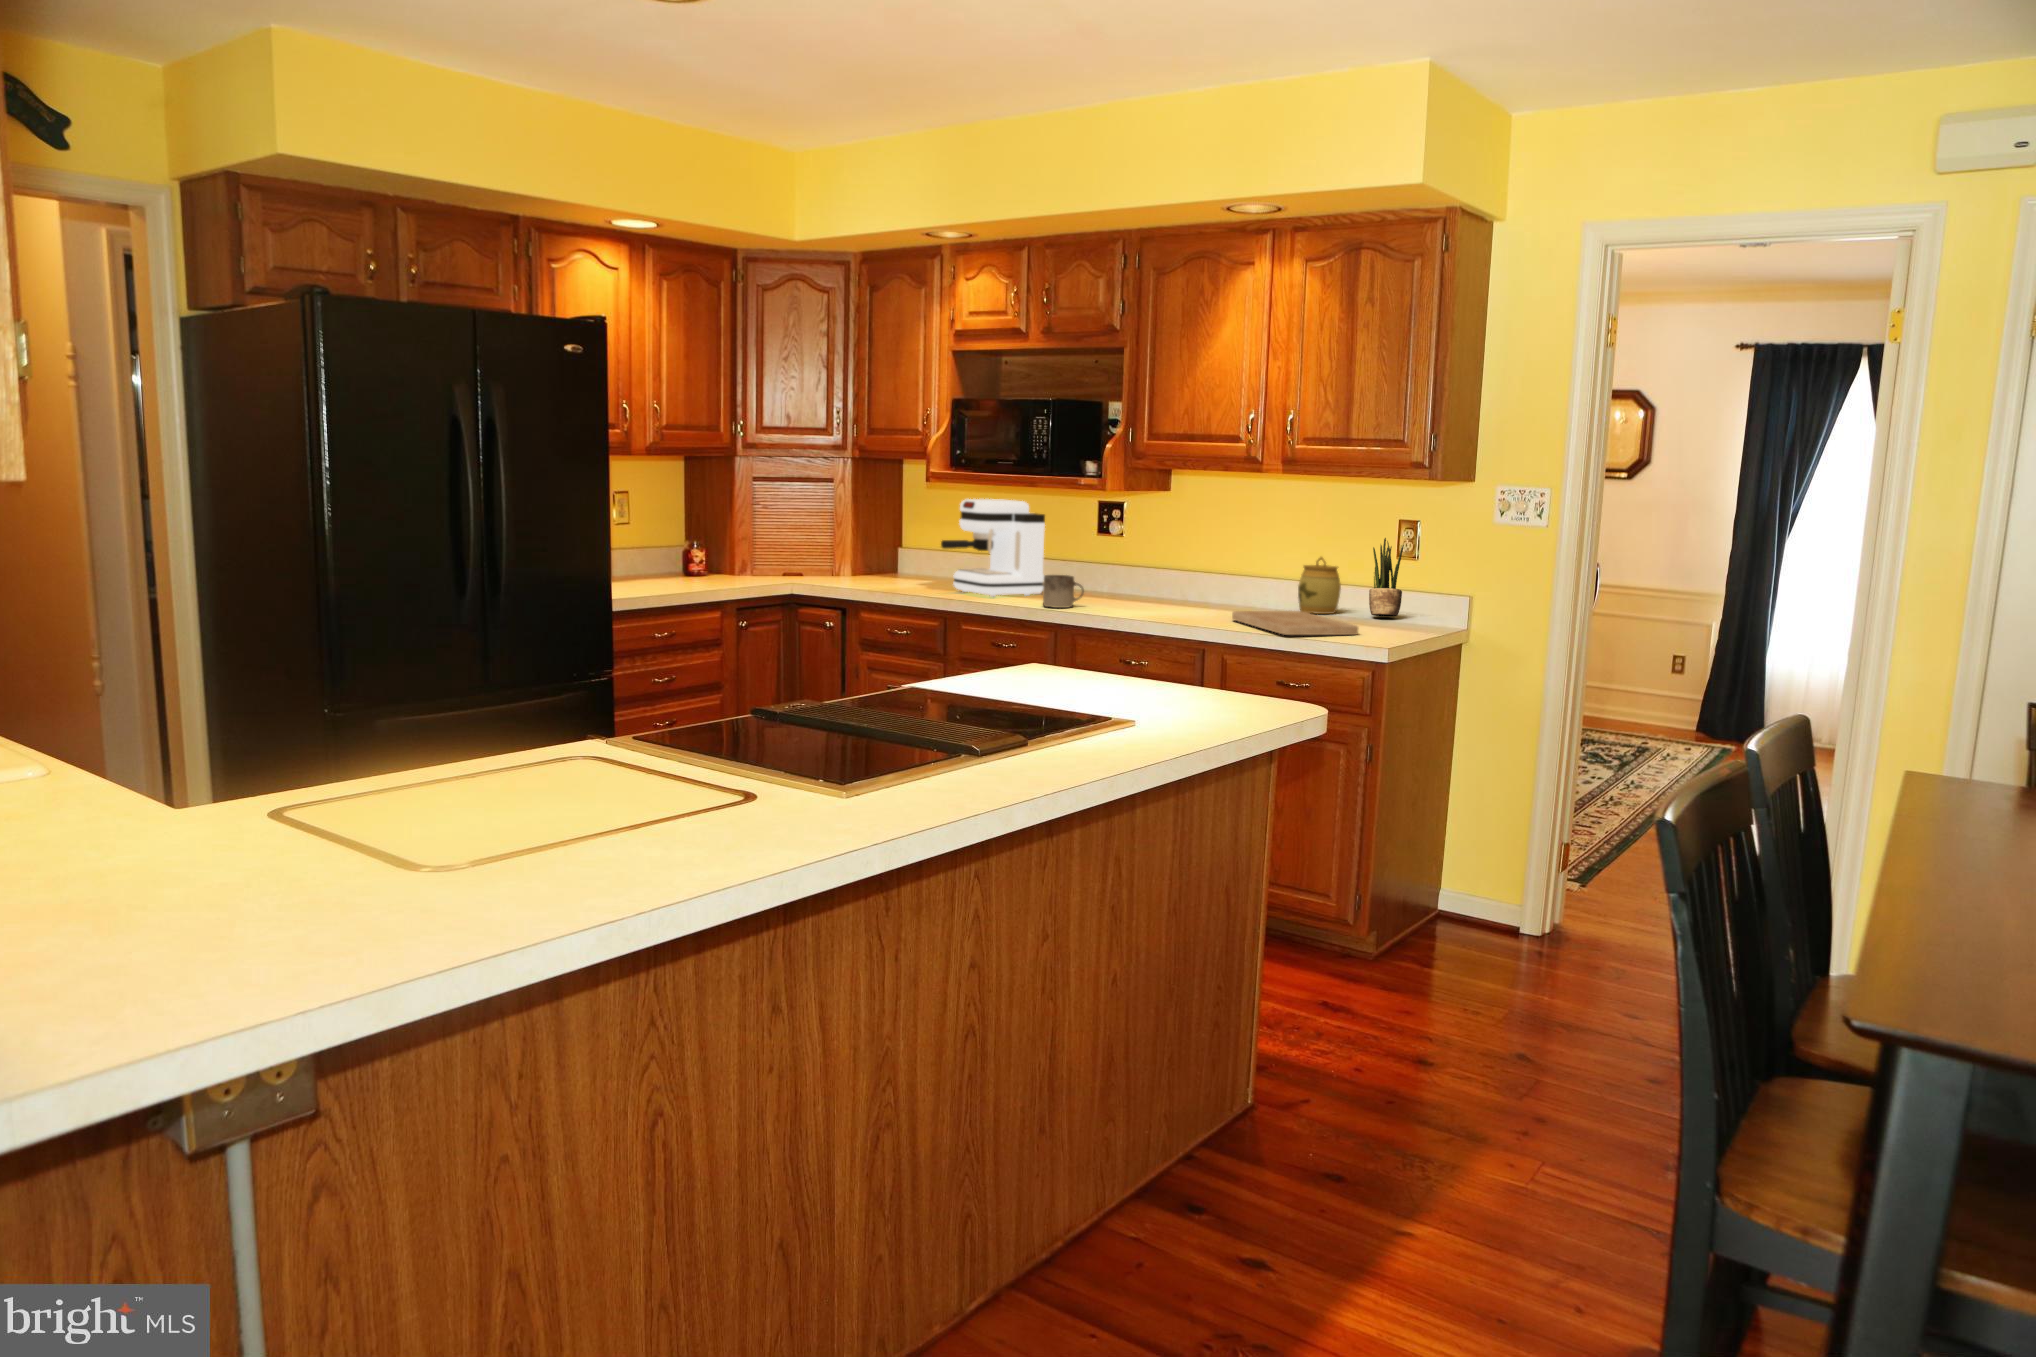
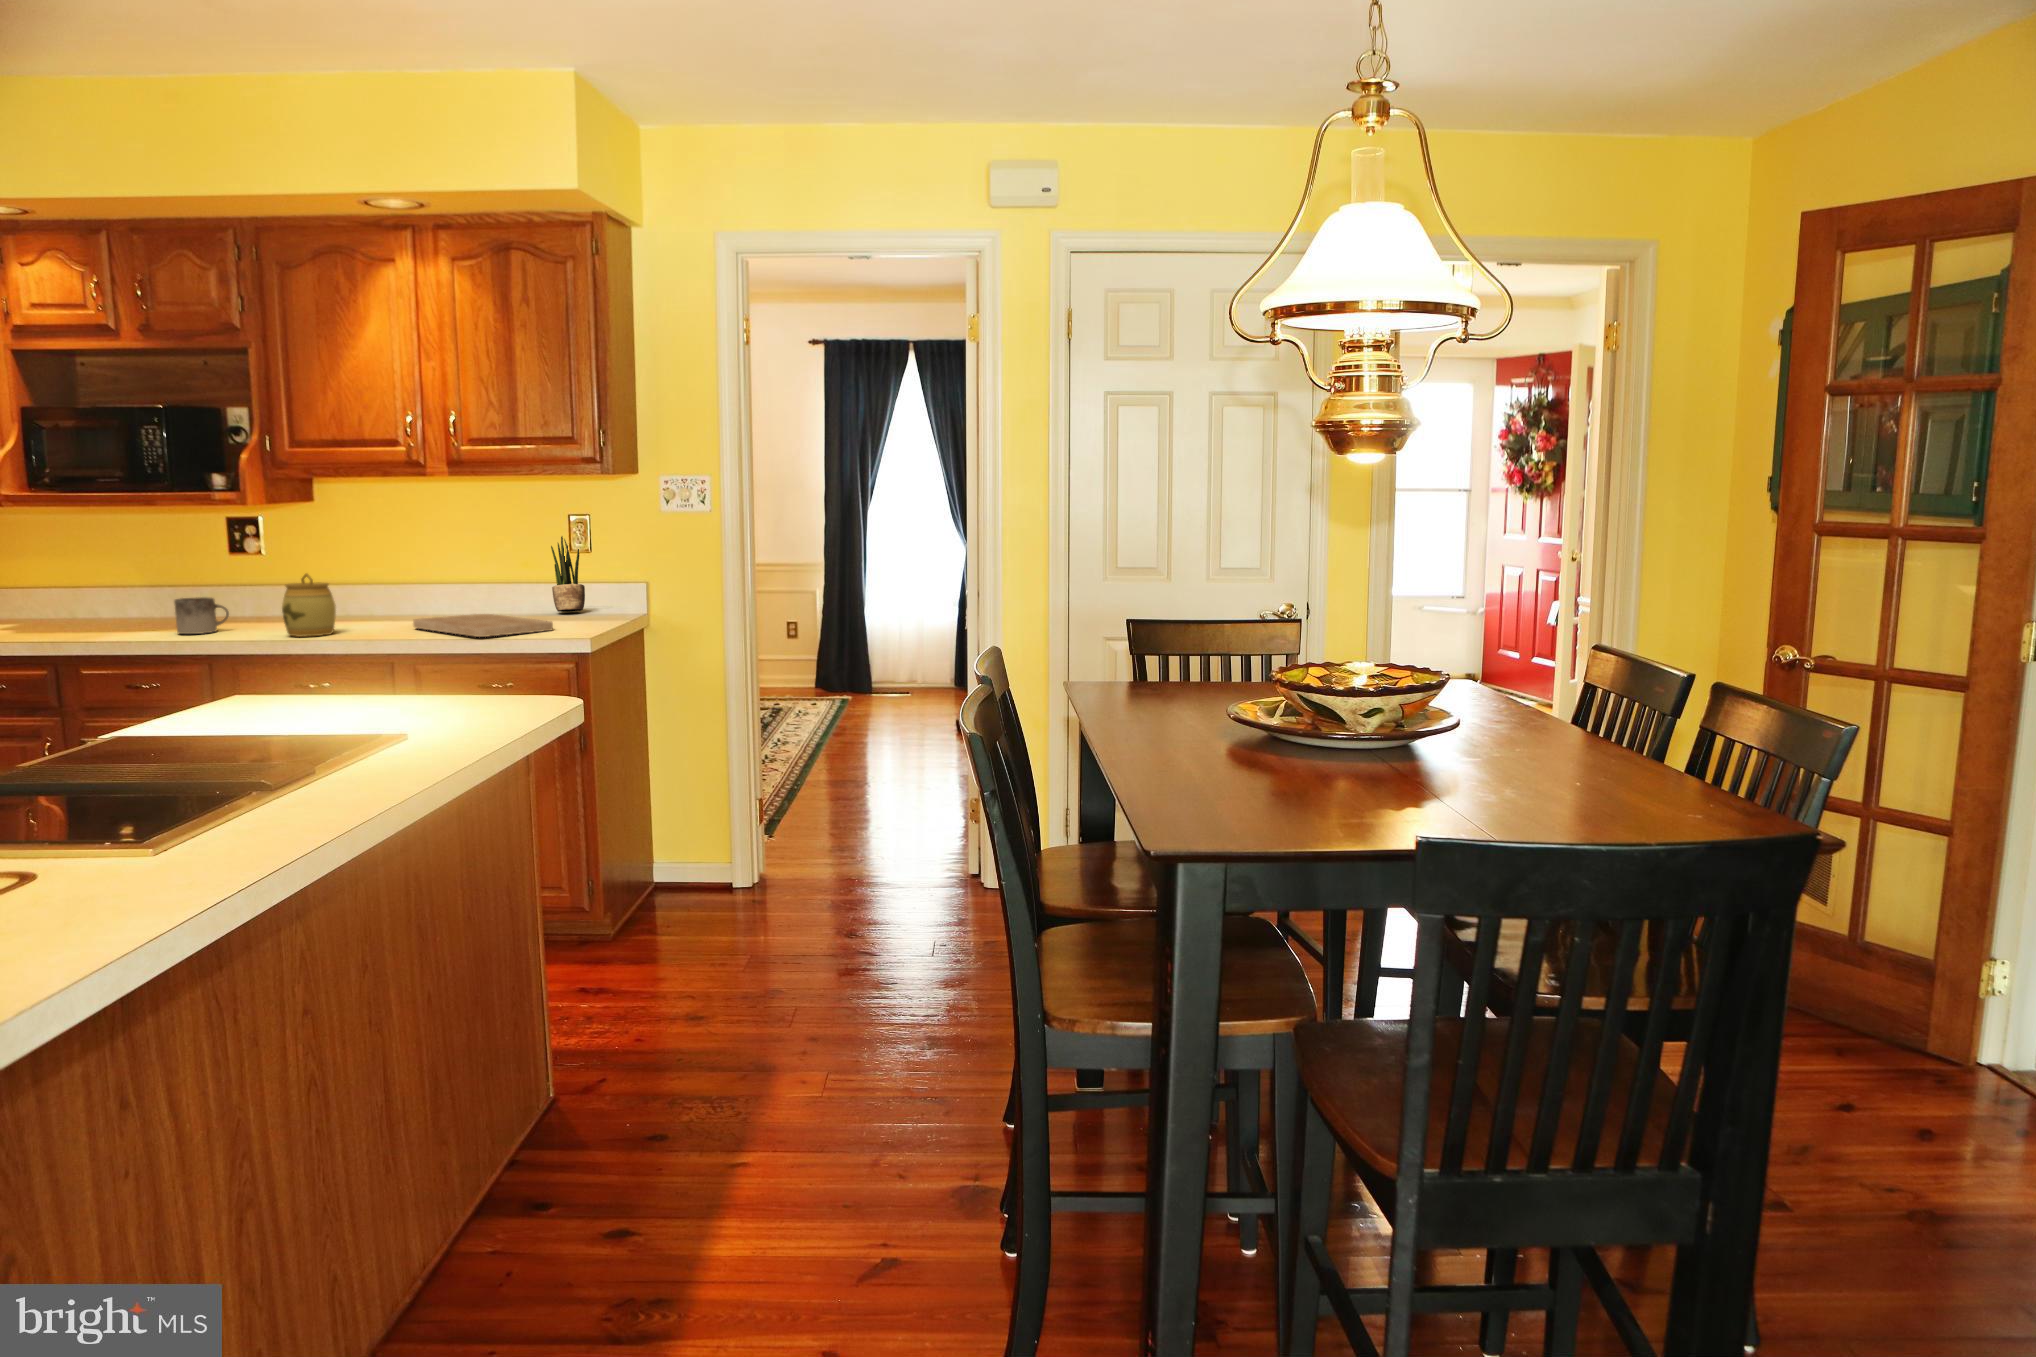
coffee maker: present [941,499,1045,597] -> none [22,519,172,630]
jar: present [1298,557,1341,614] -> present [282,573,336,637]

